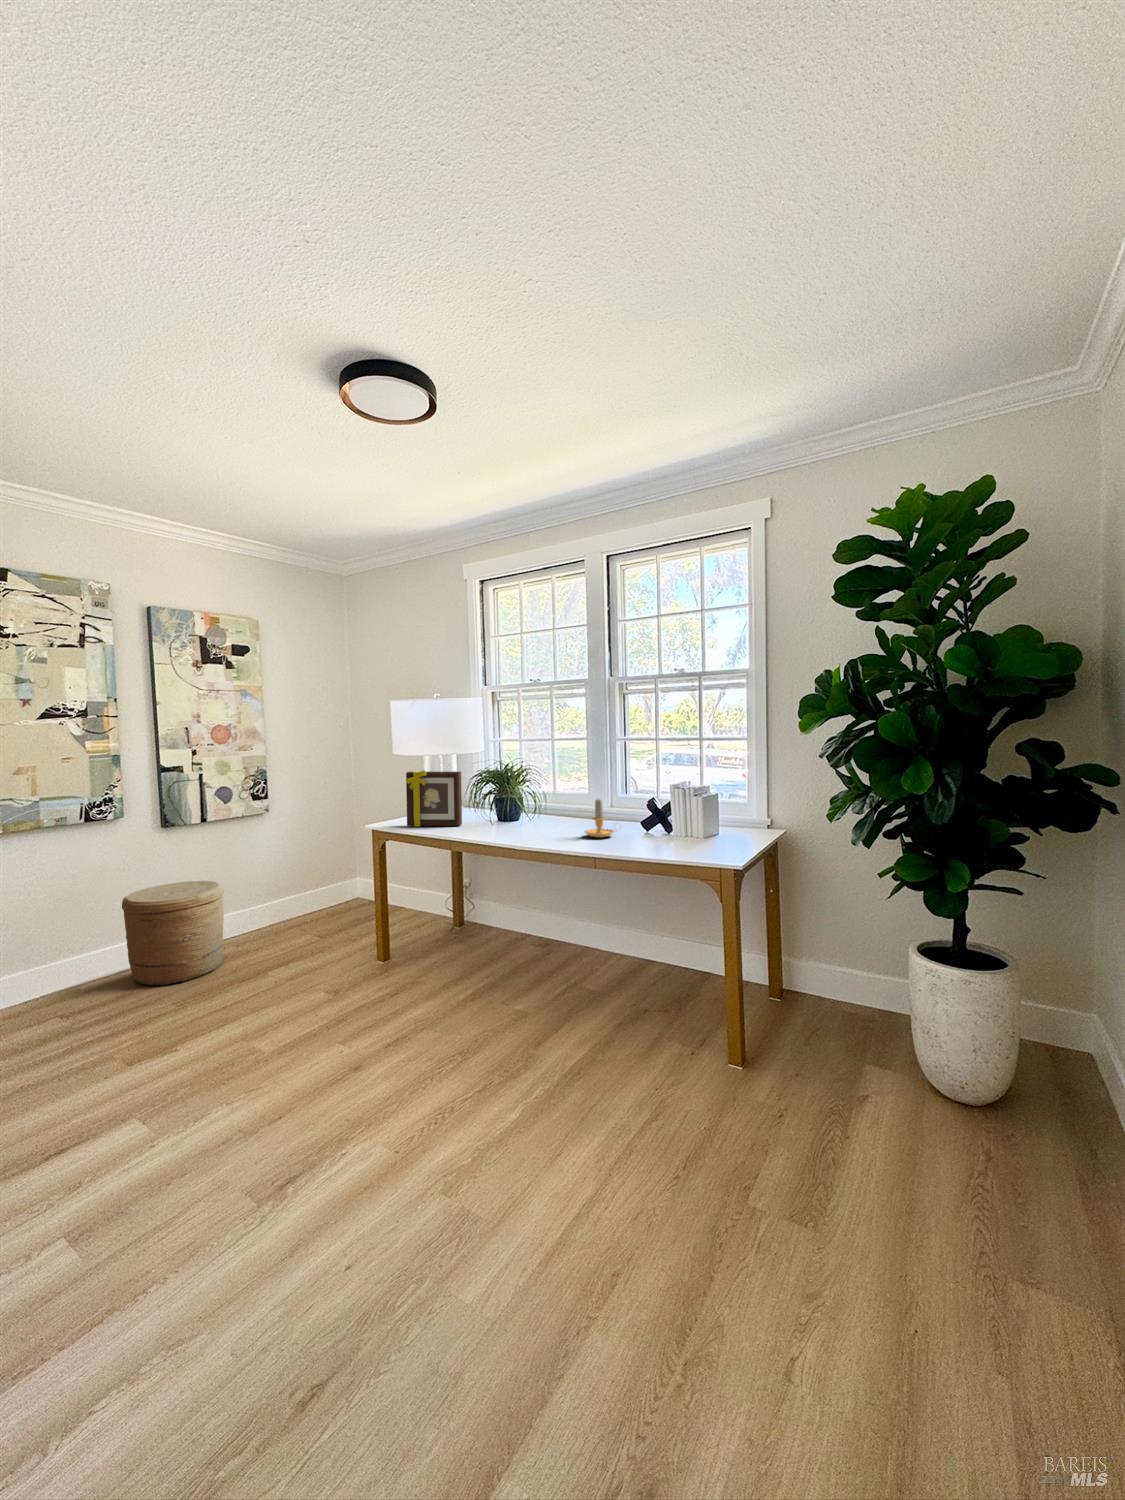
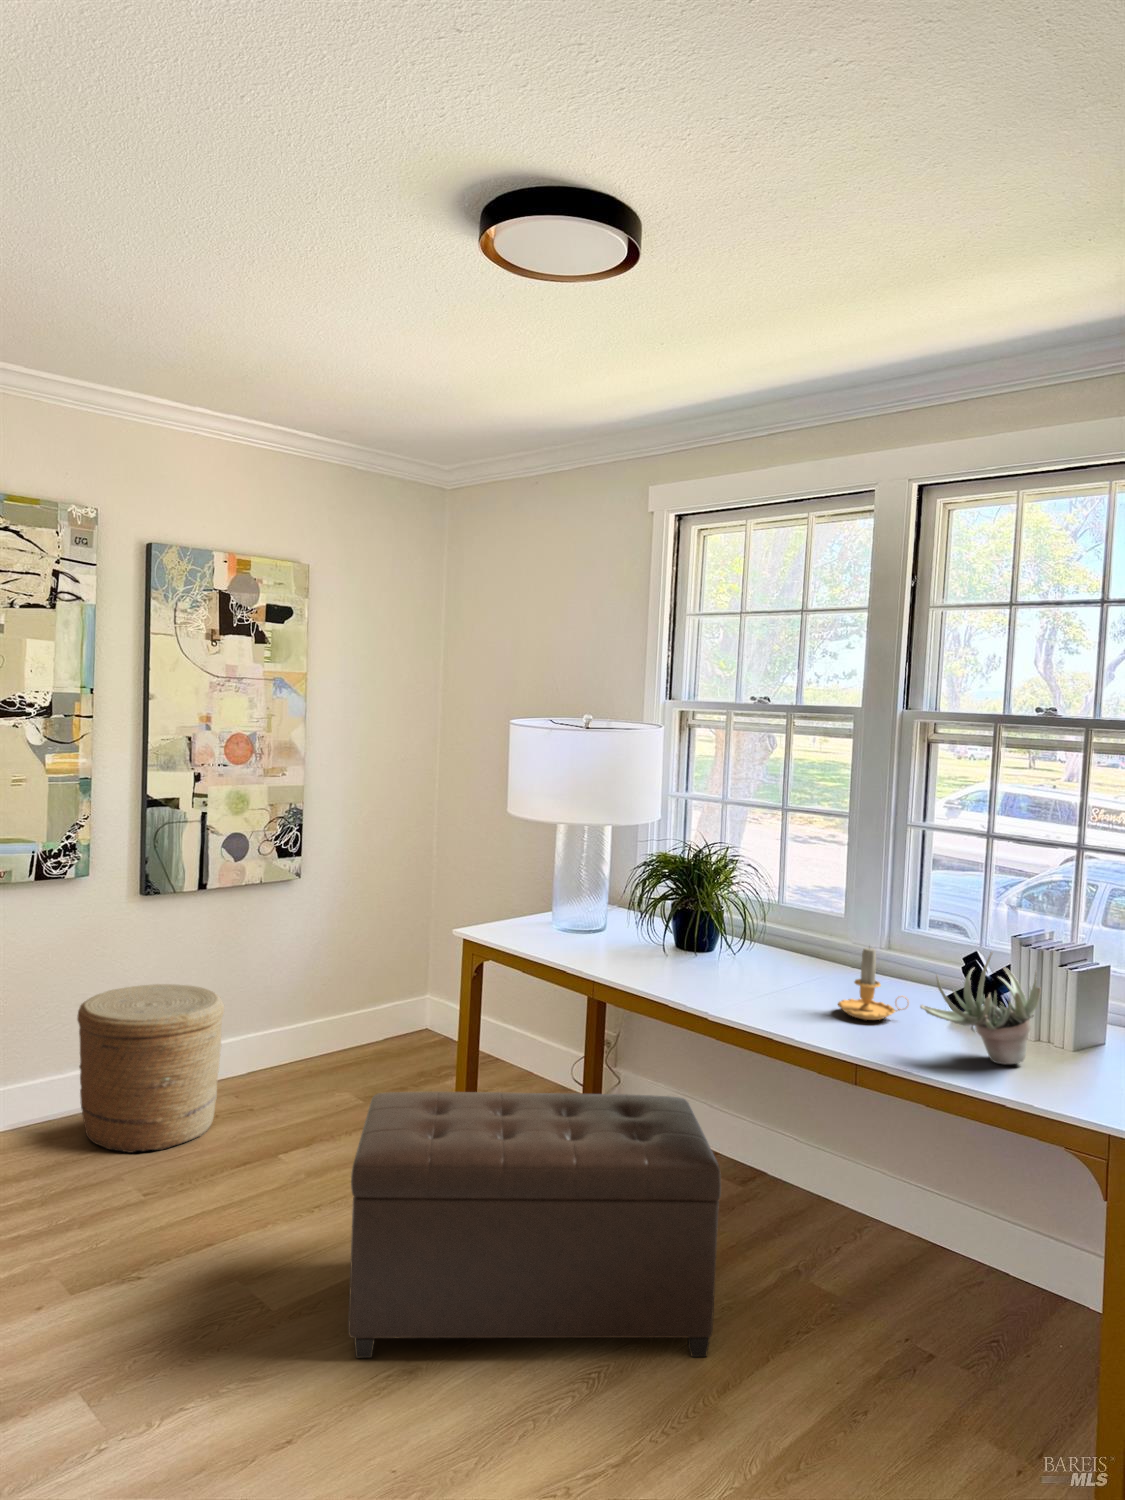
picture frame: present [406,770,462,827] -> none [521,849,620,954]
succulent plant: none [625,787,685,847] -> present [920,952,1041,1064]
ottoman: none [309,897,530,1066] -> present [348,1092,721,1358]

